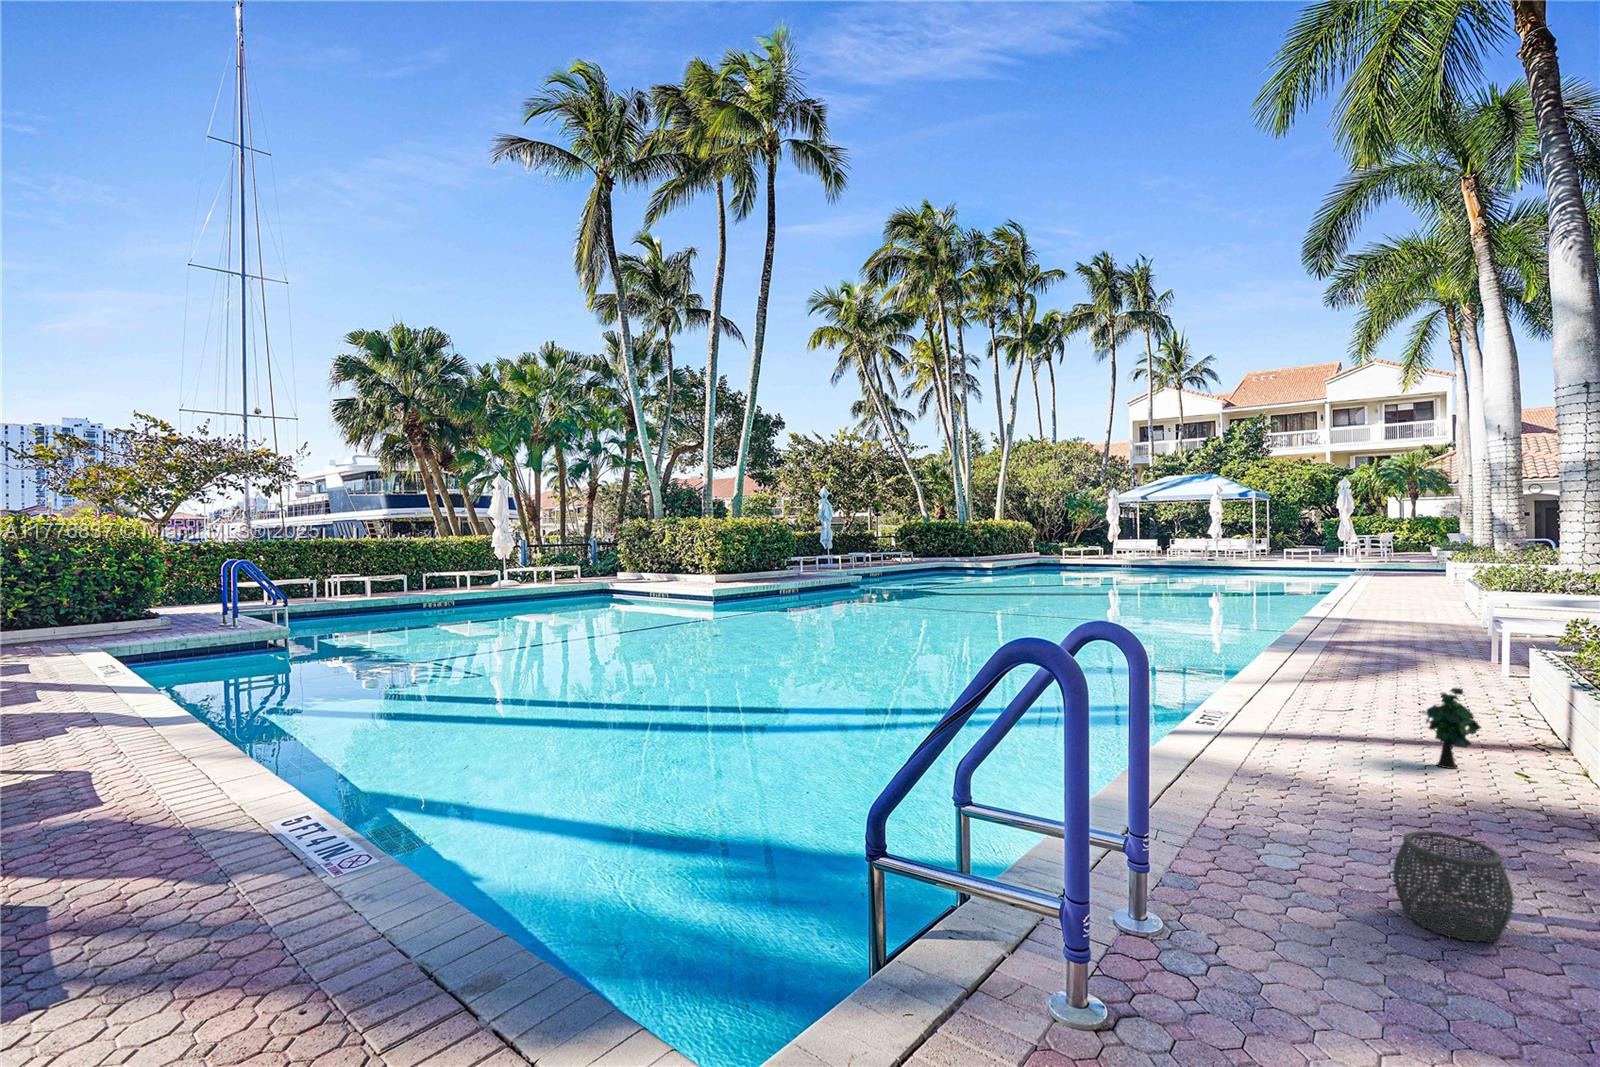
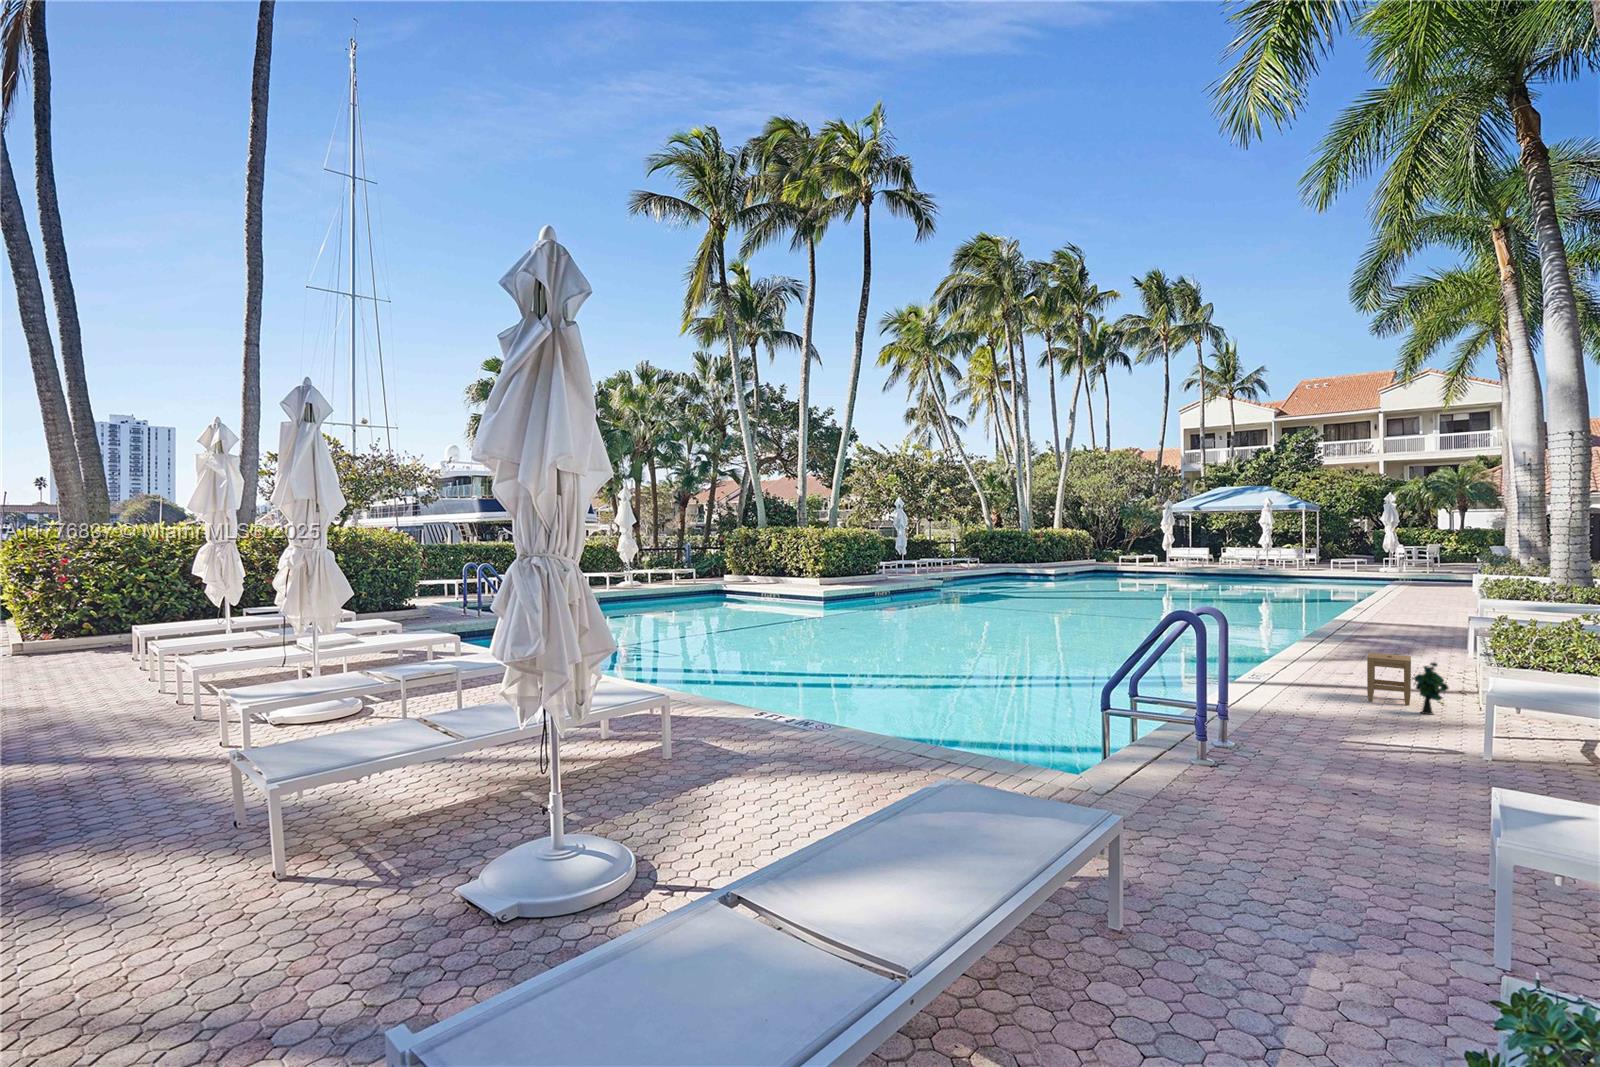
stool: none [1352,670,1418,751] -> present [1367,653,1411,706]
woven basket: present [1393,831,1514,943] -> none [1372,728,1433,780]

